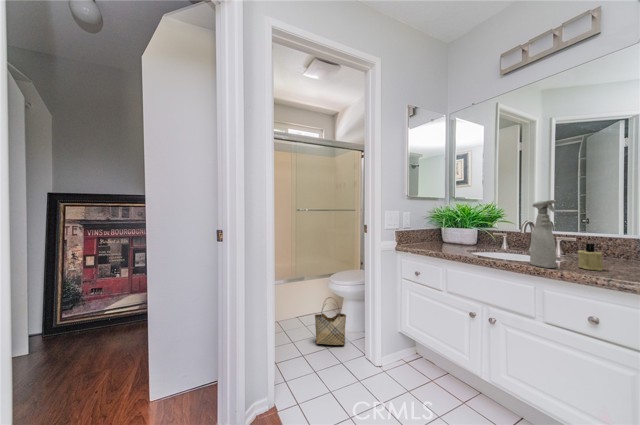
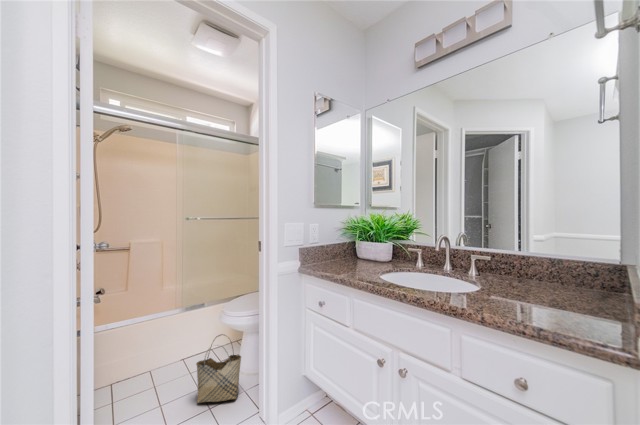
spray bottle: present [530,200,556,268] -> none [443,215,472,306]
candle: present [578,244,603,271] -> none [495,271,523,308]

